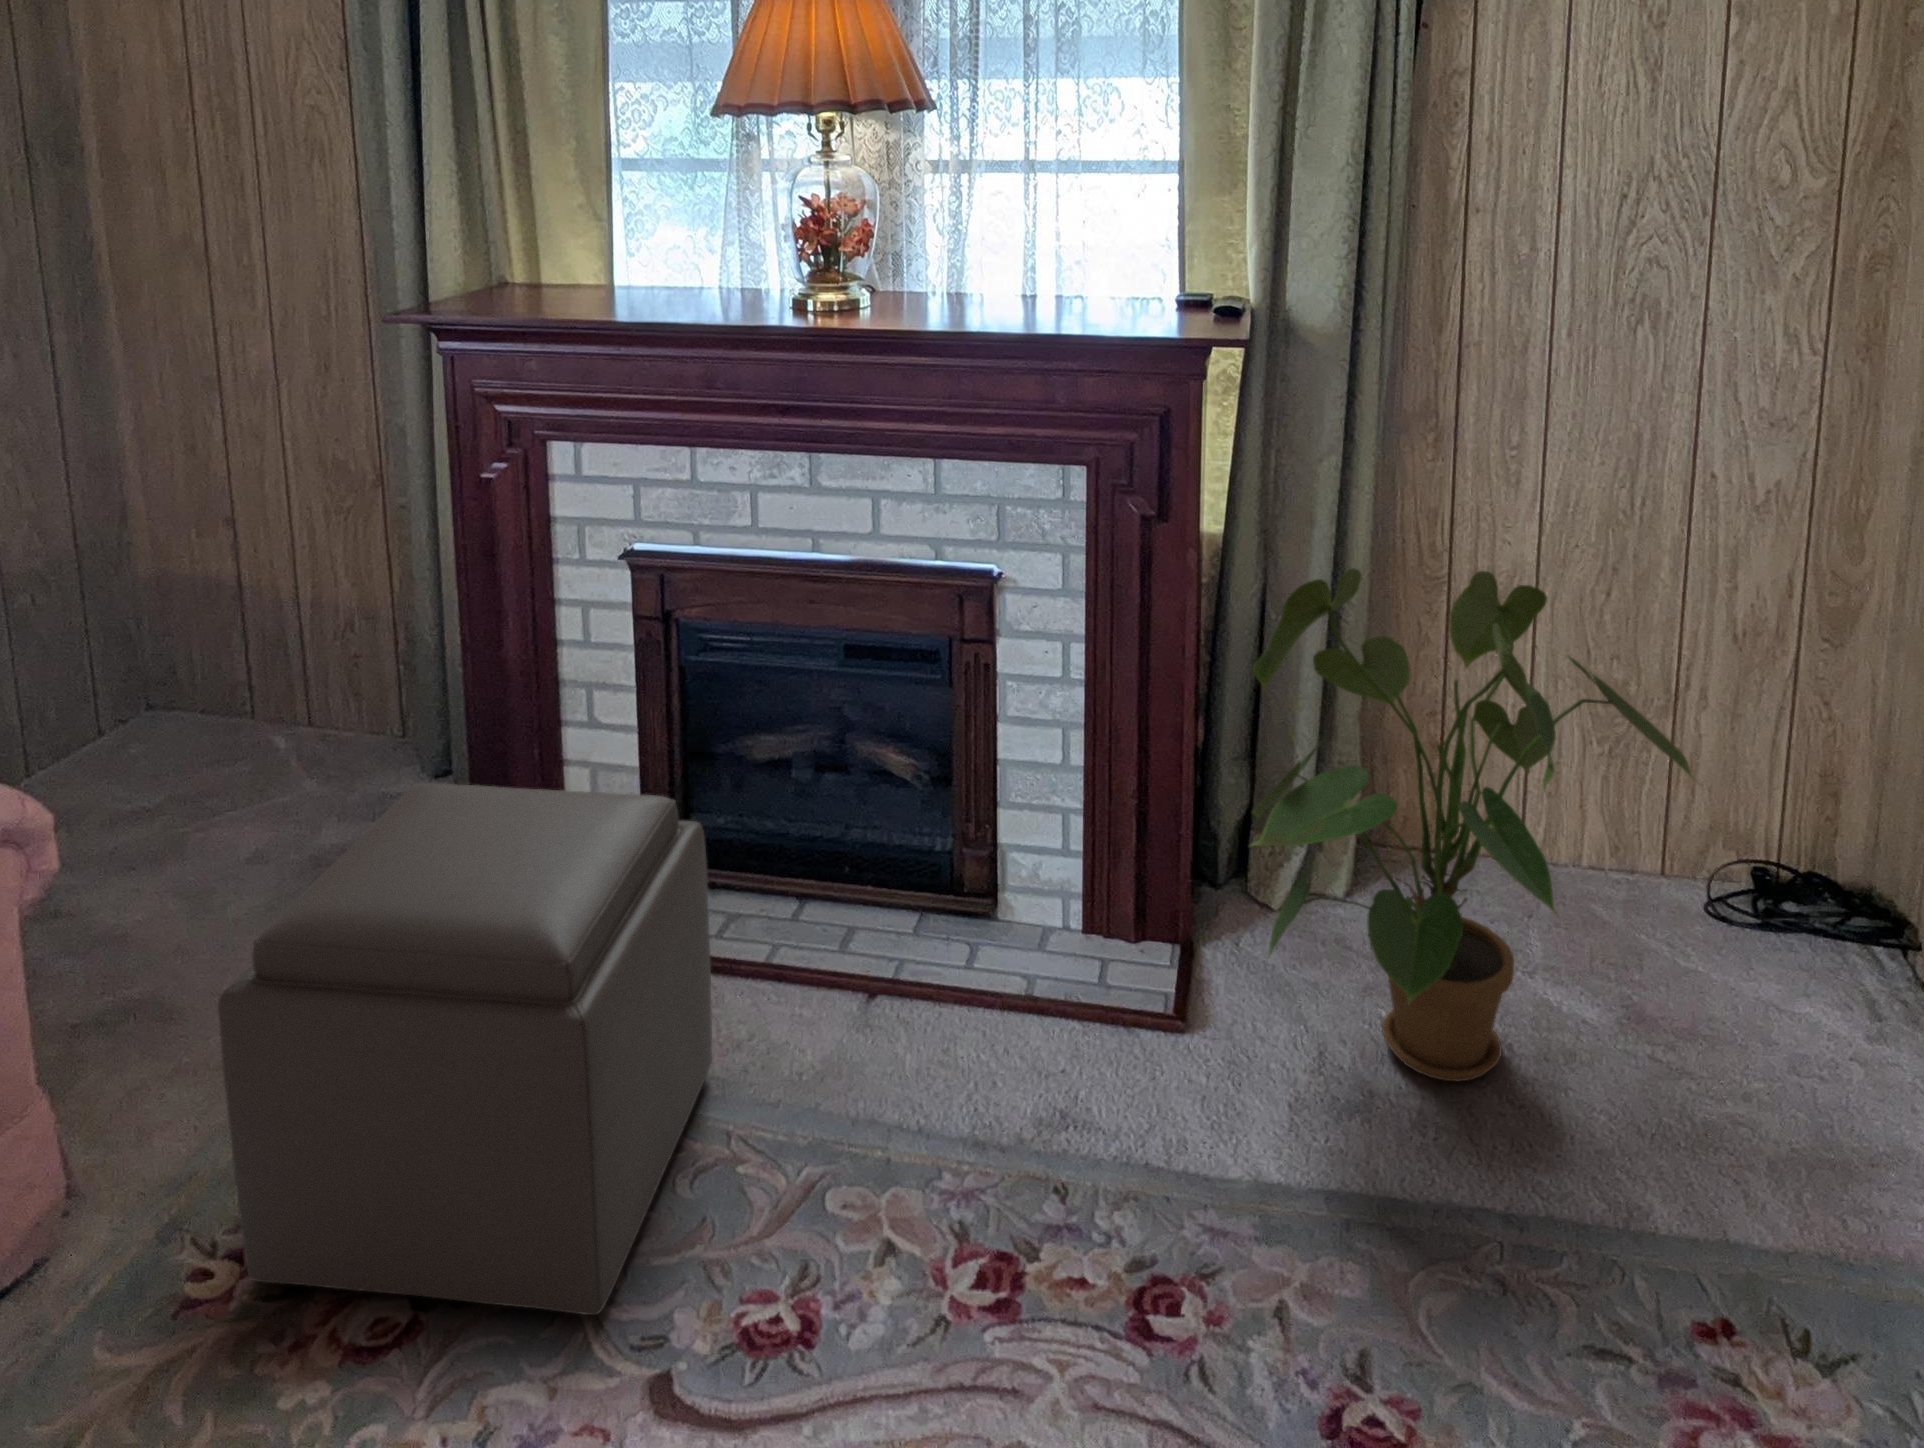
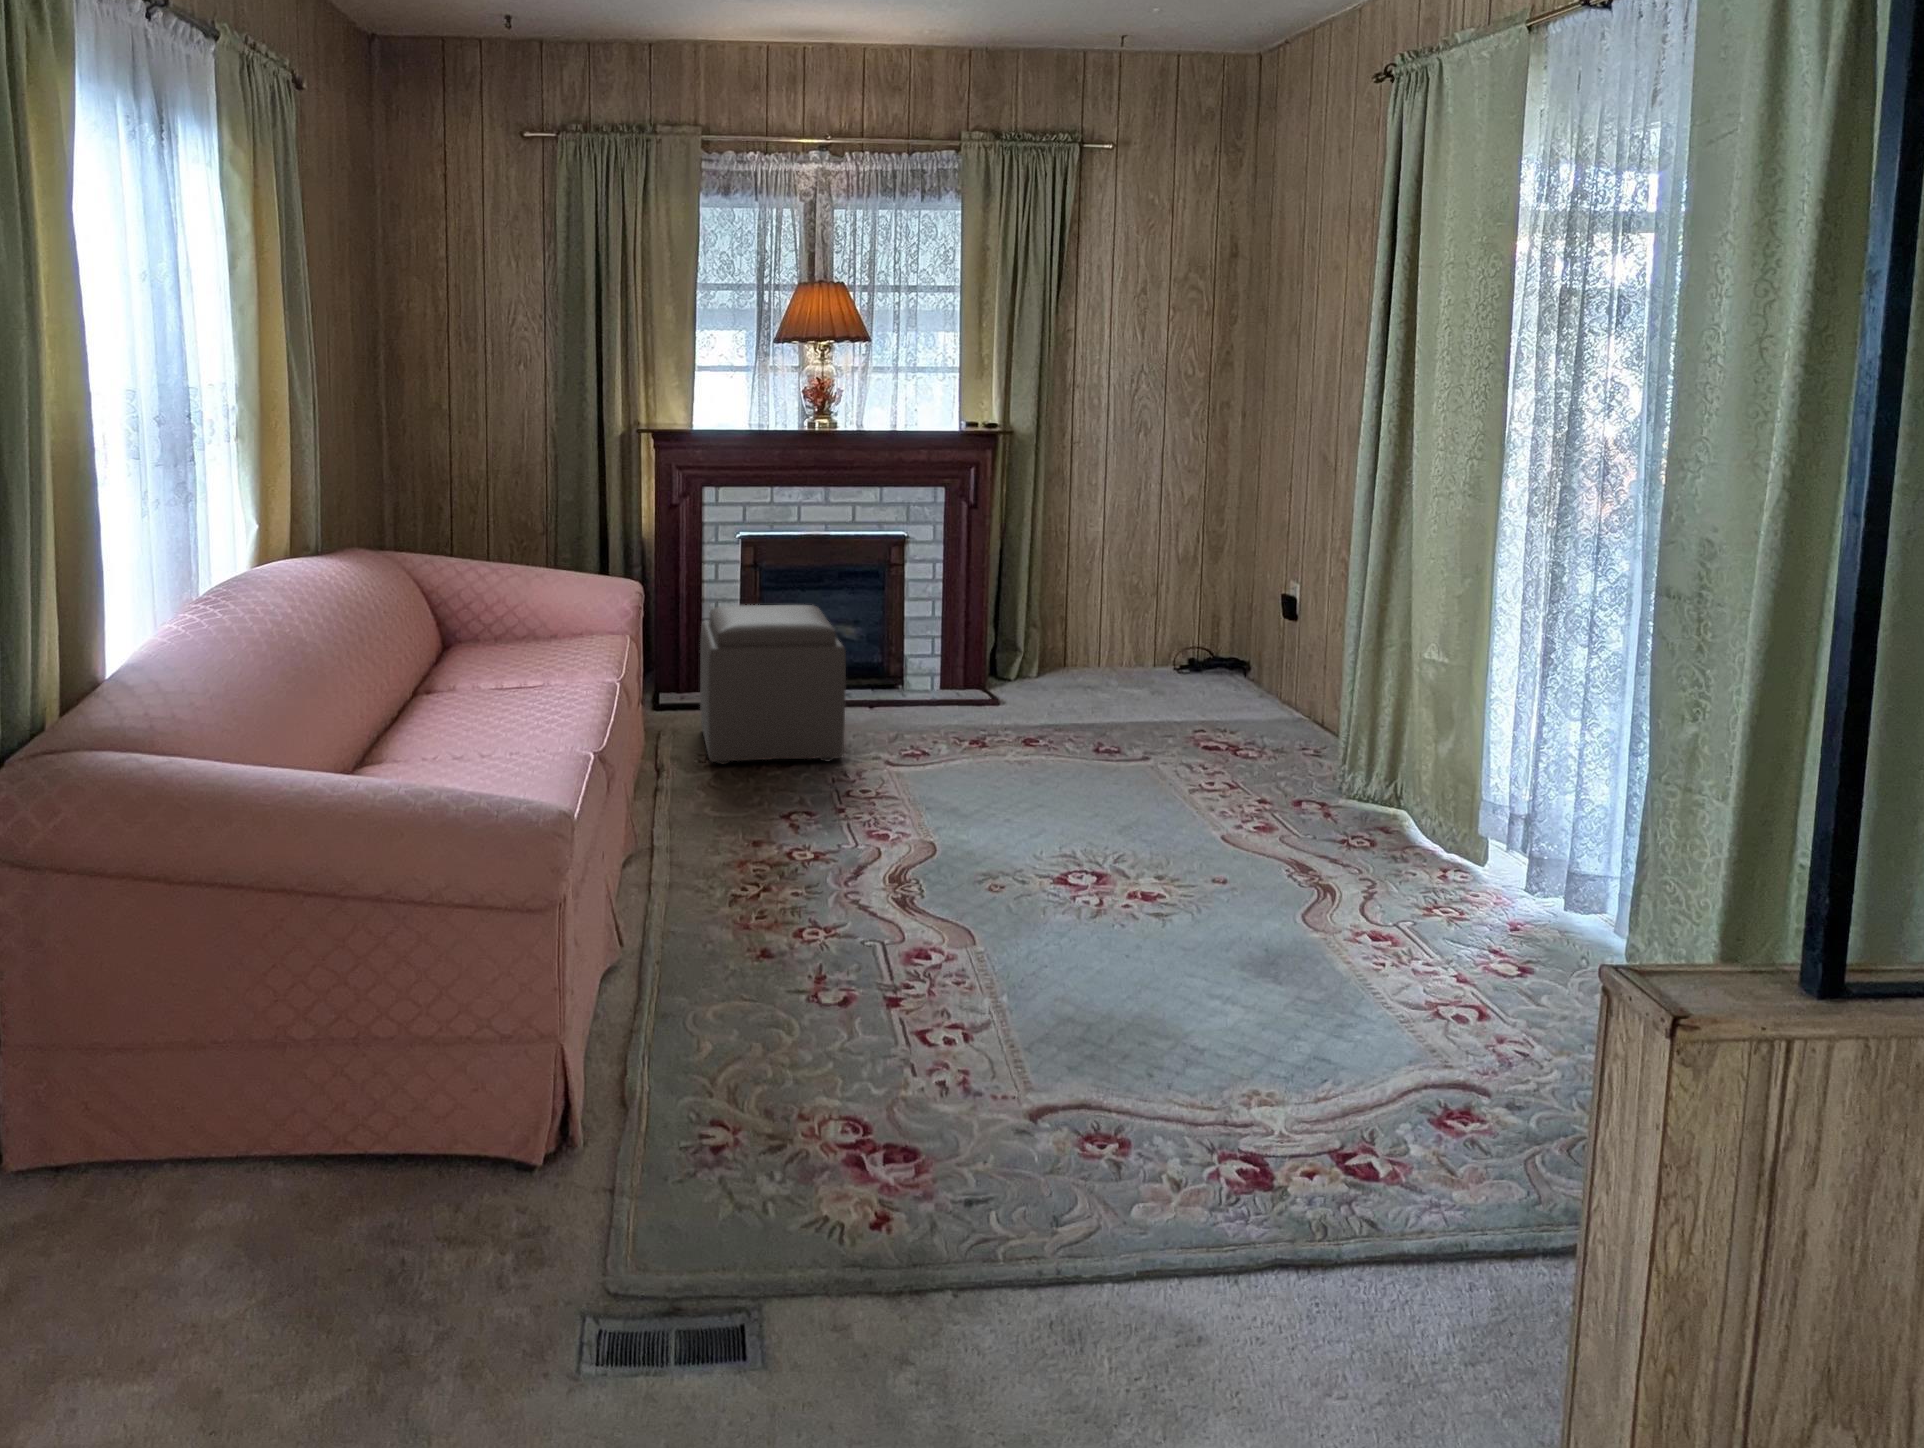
house plant: present [1252,568,1692,1081] -> none [1005,531,1178,710]

